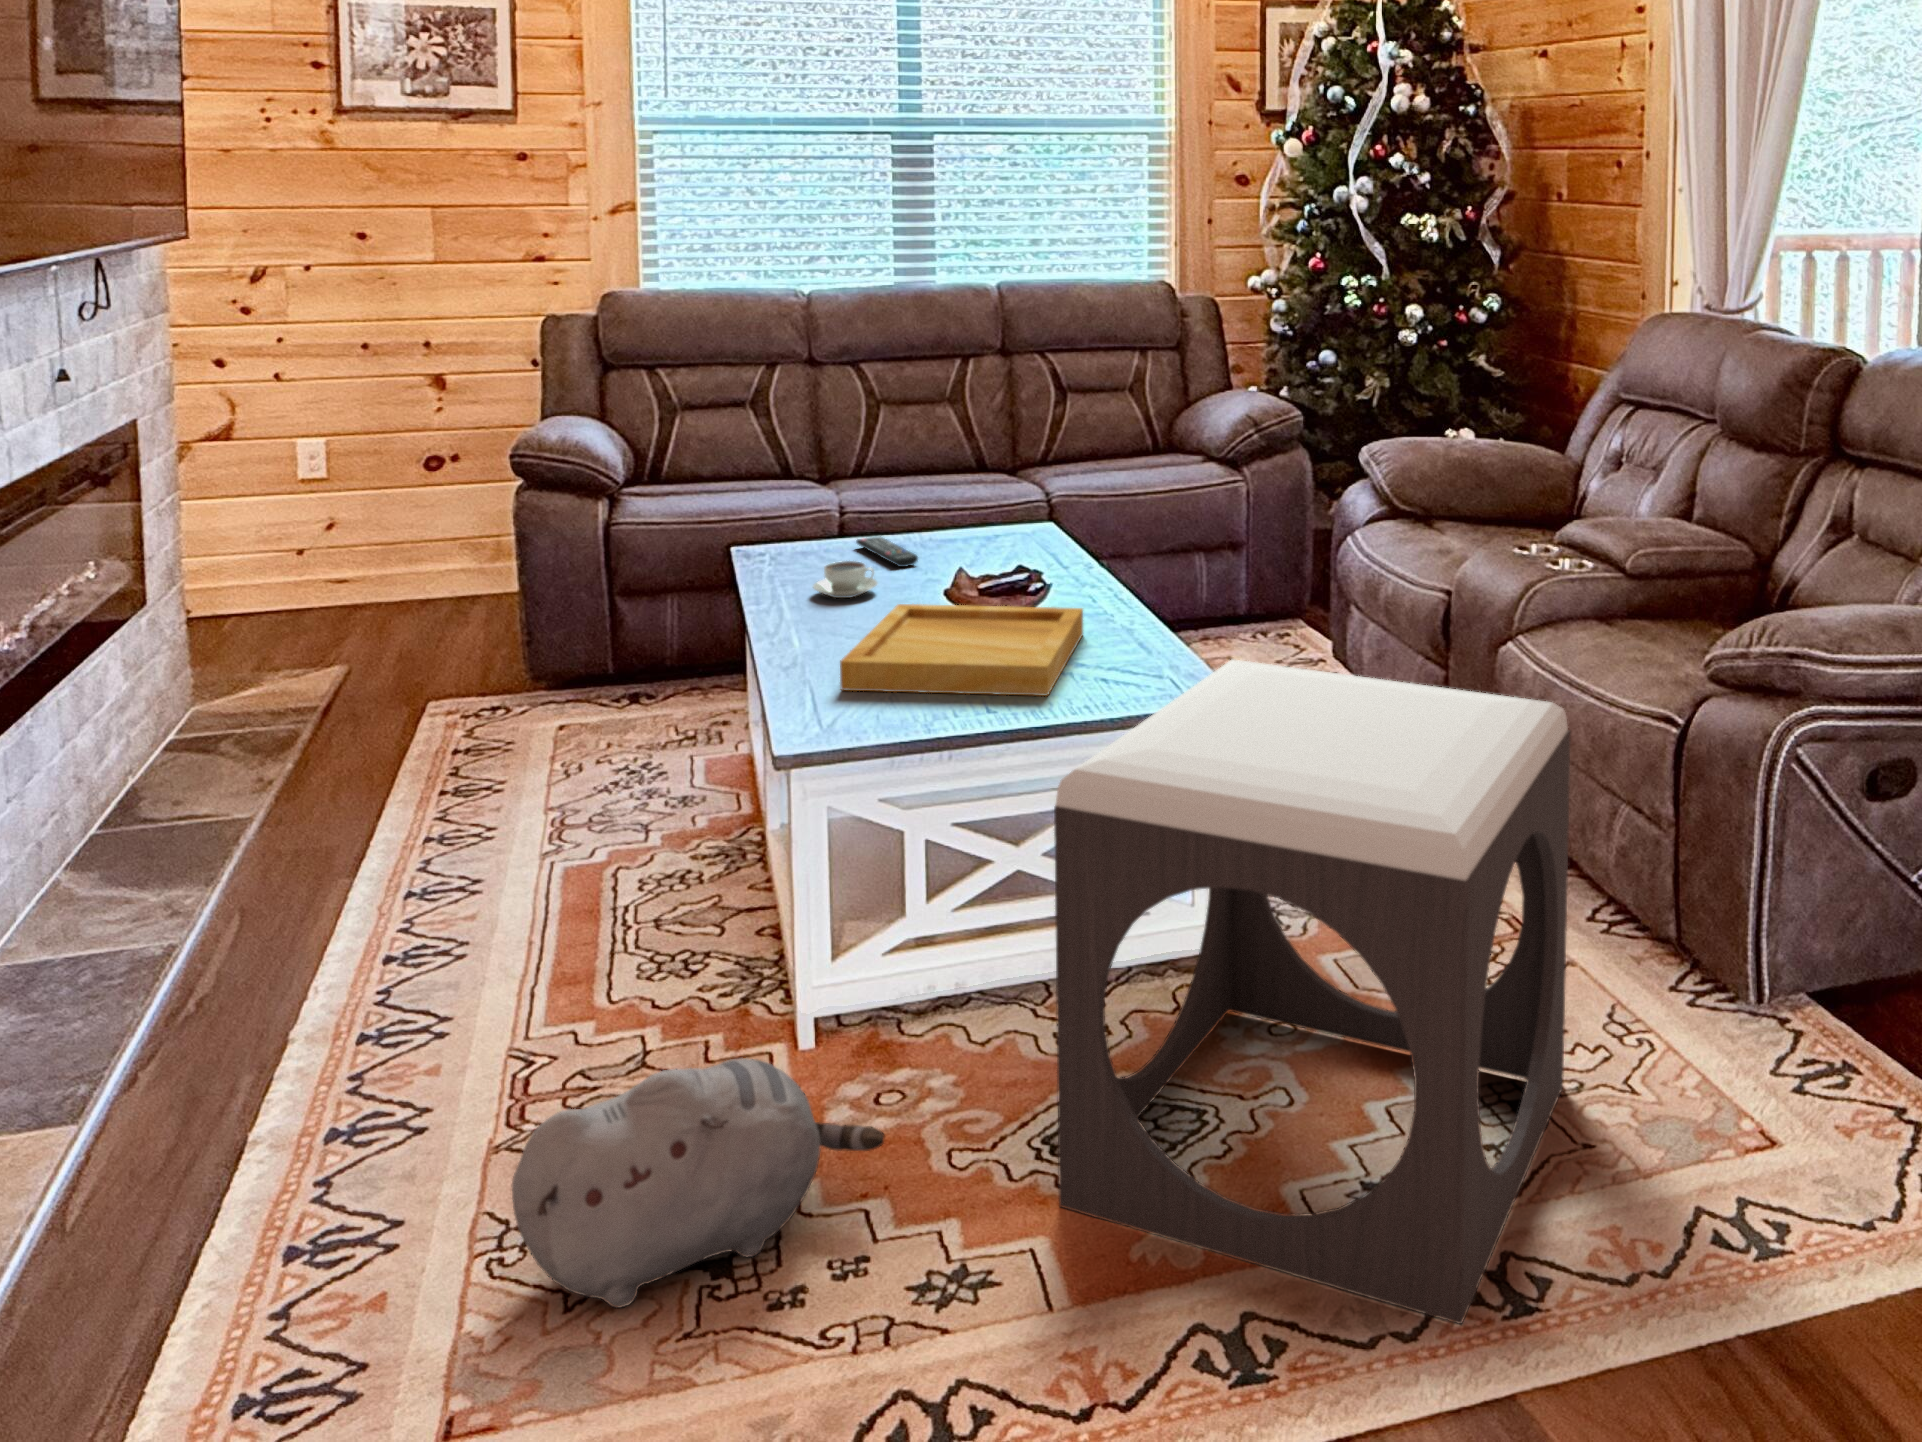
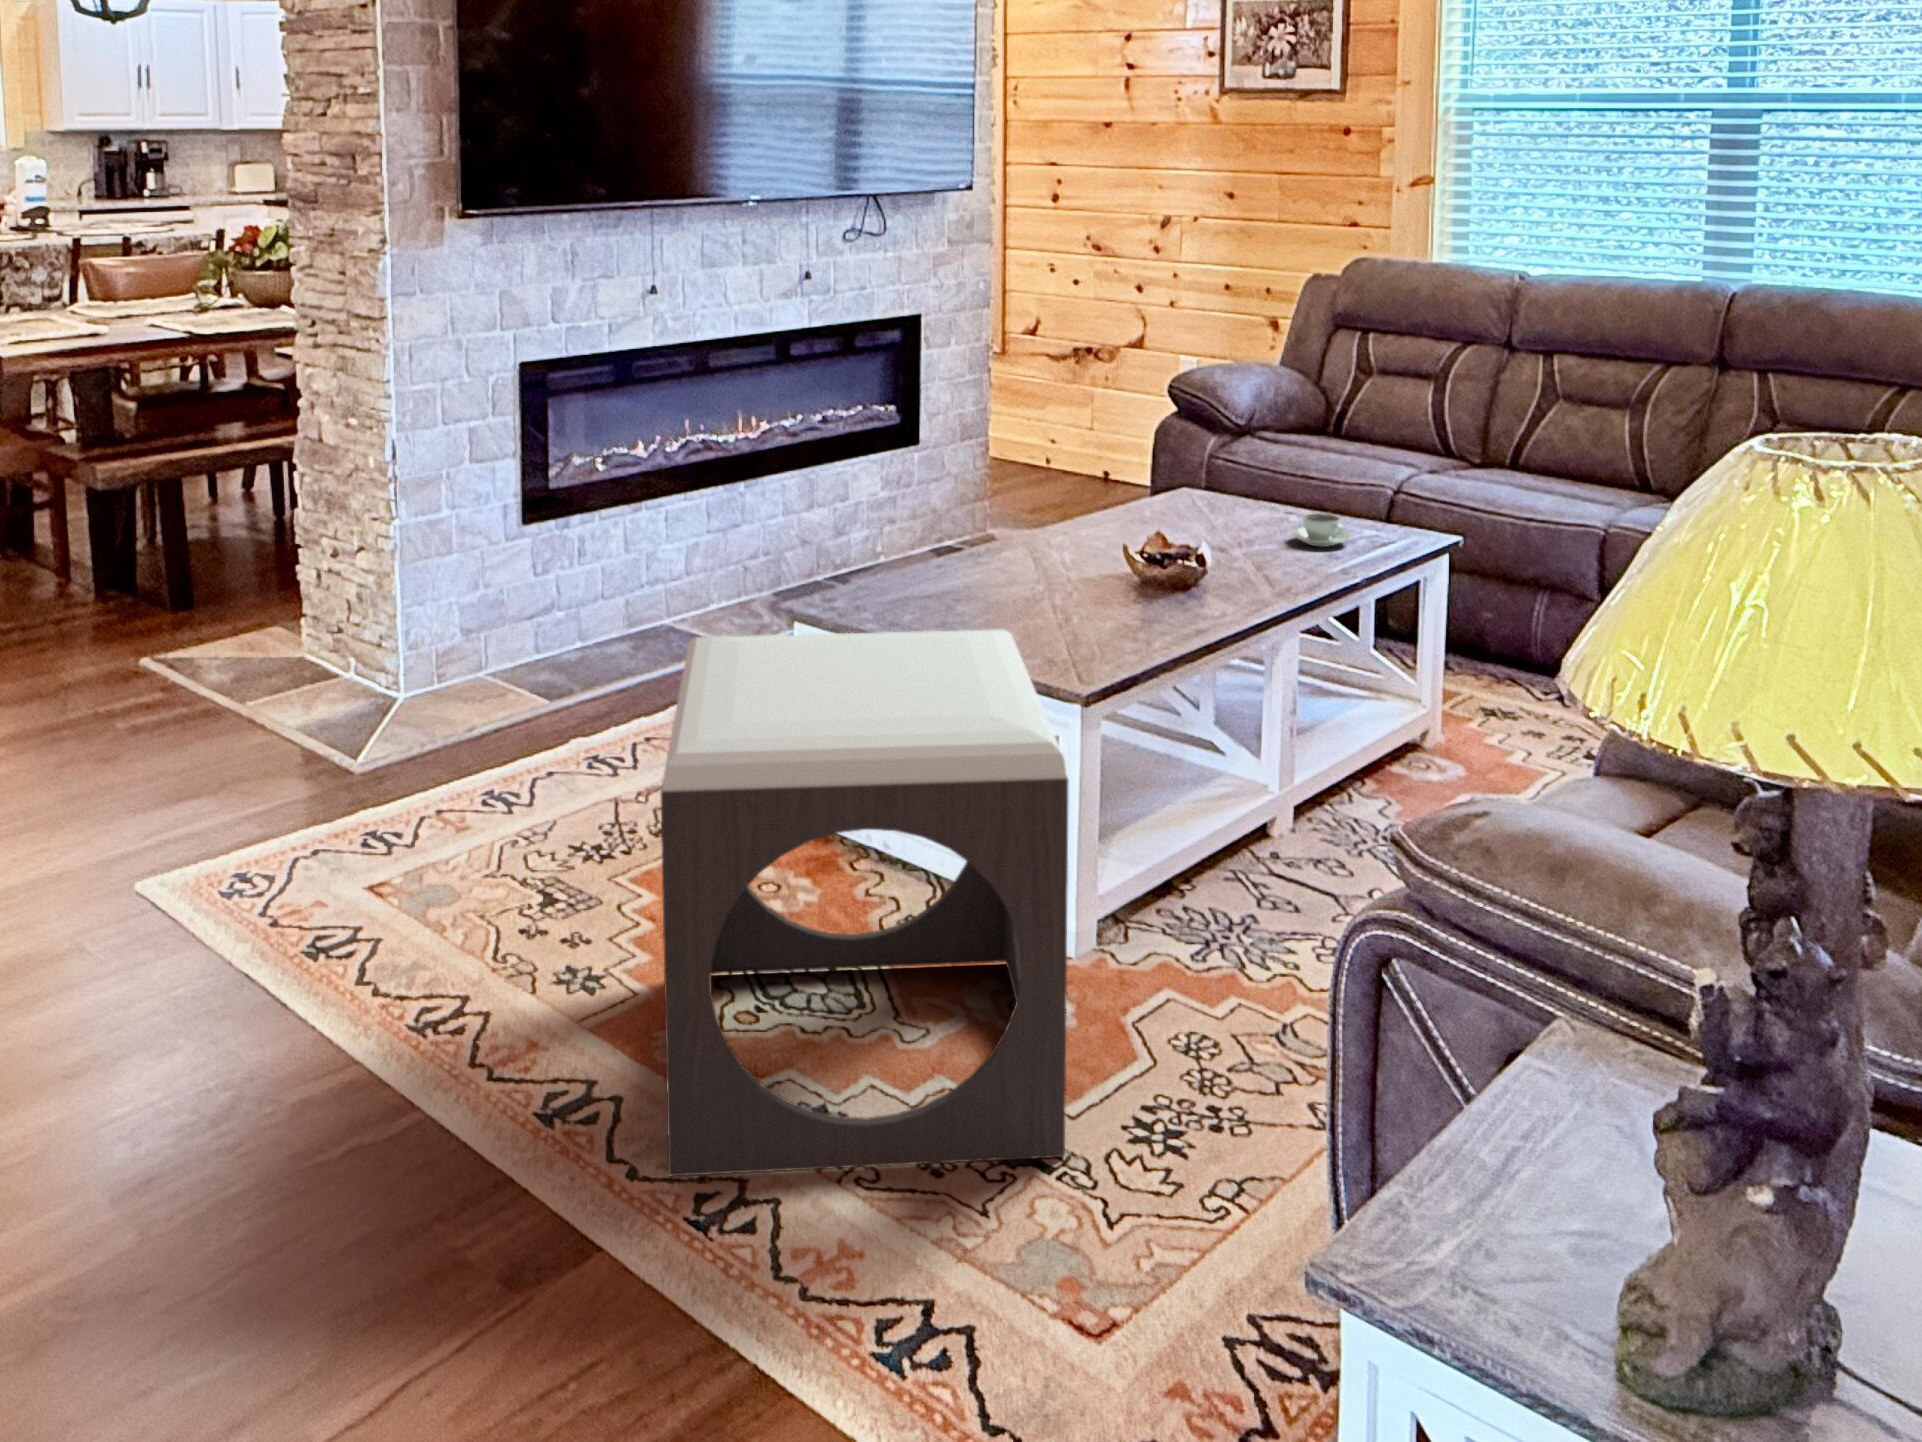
remote control: present [856,537,918,567] -> none [1214,502,1267,531]
coffee cup: present [813,561,877,598] -> present [1292,513,1351,547]
tray: present [840,604,1083,696] -> none [915,542,1155,631]
plush toy: present [512,1058,884,1308] -> none [457,745,651,897]

